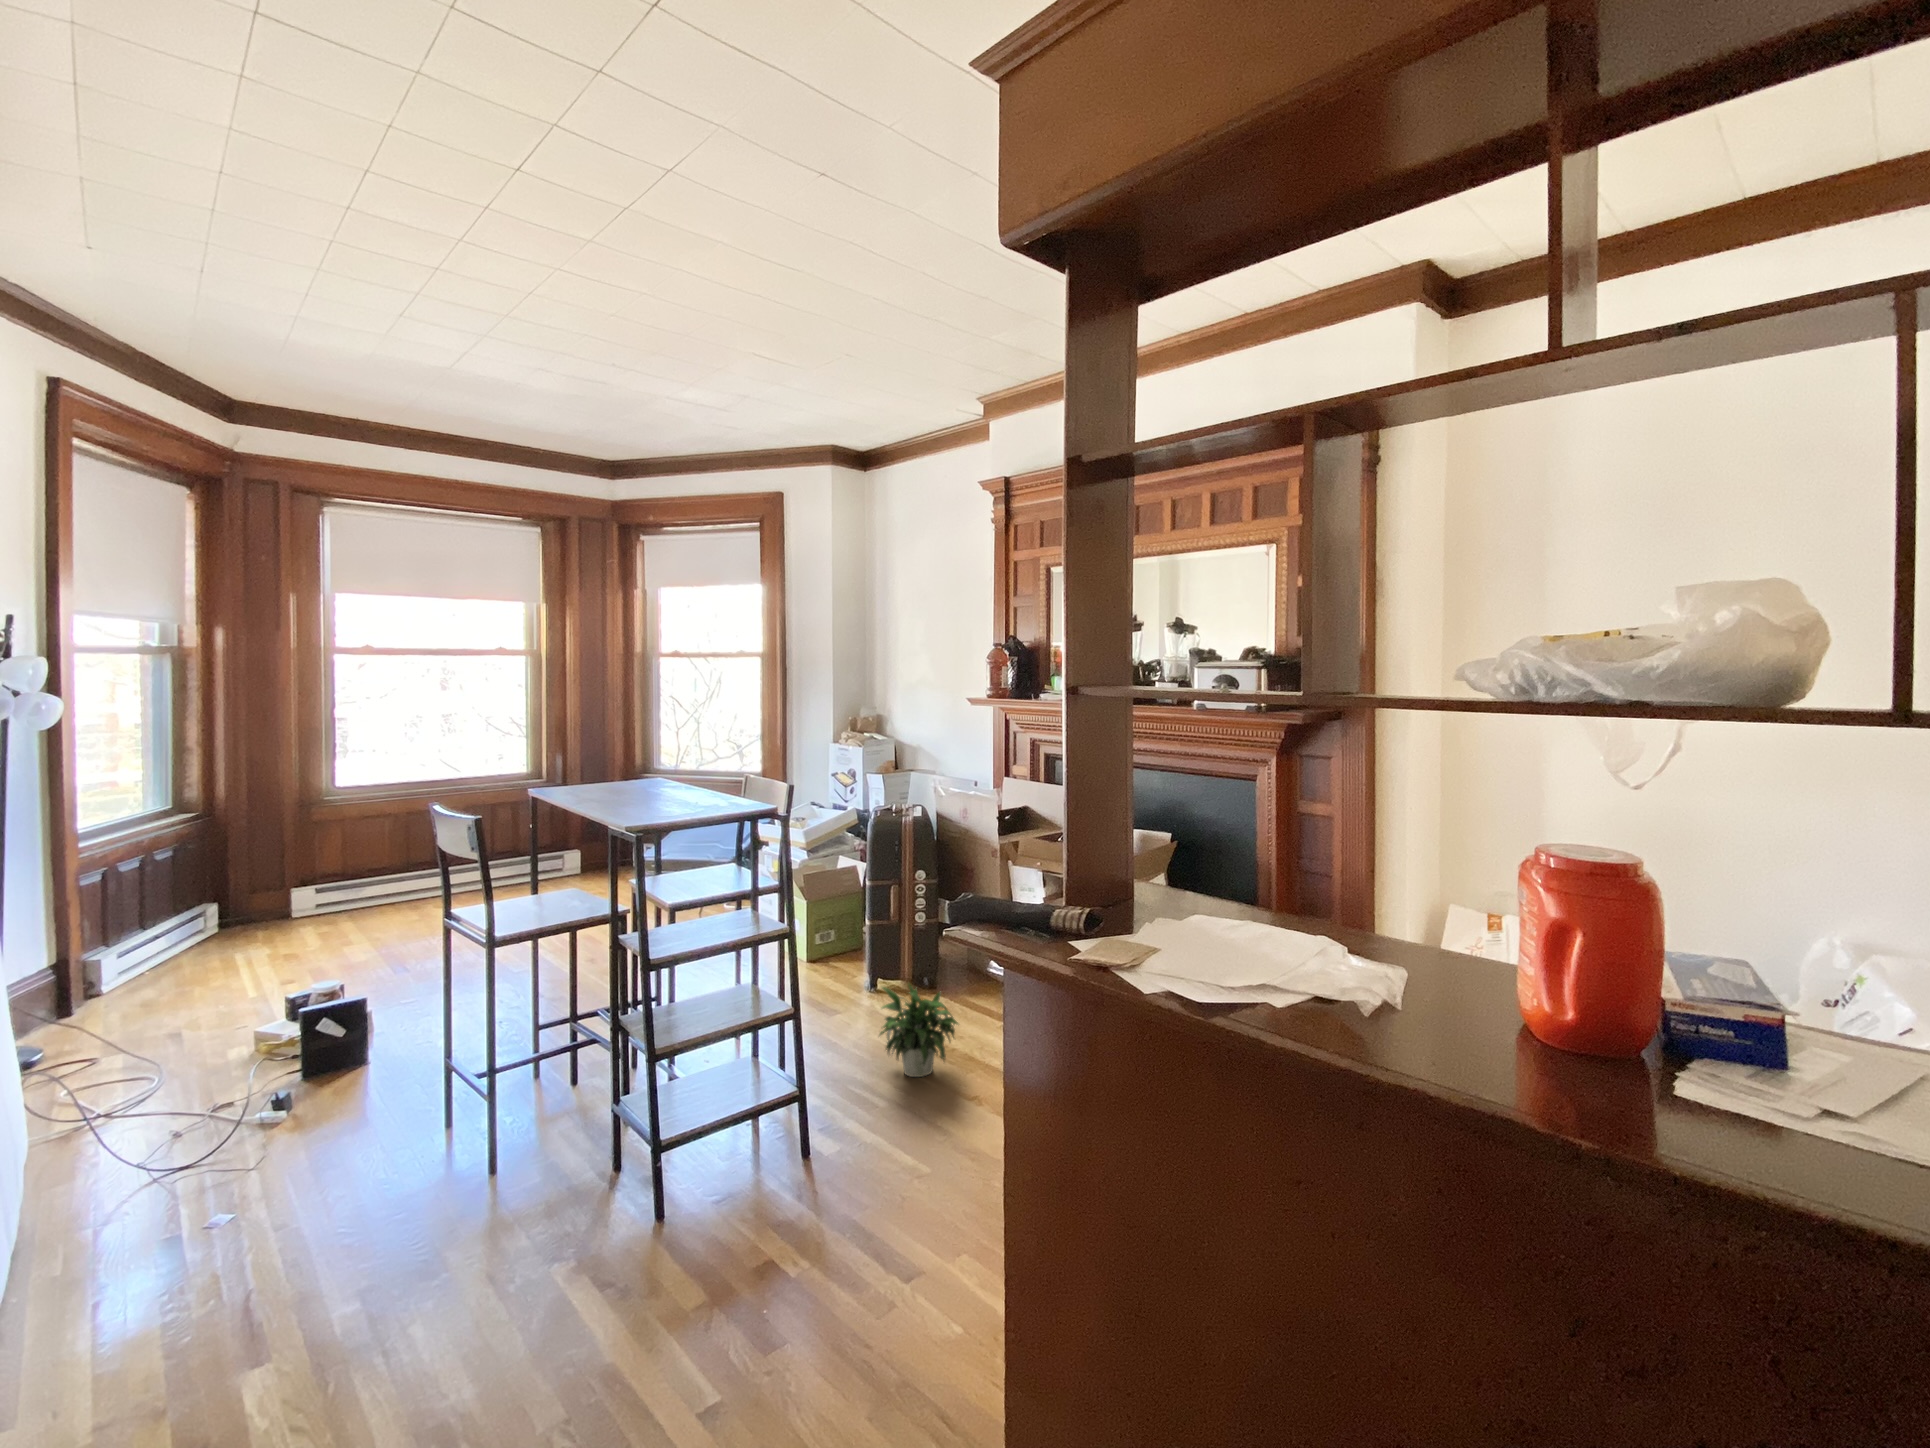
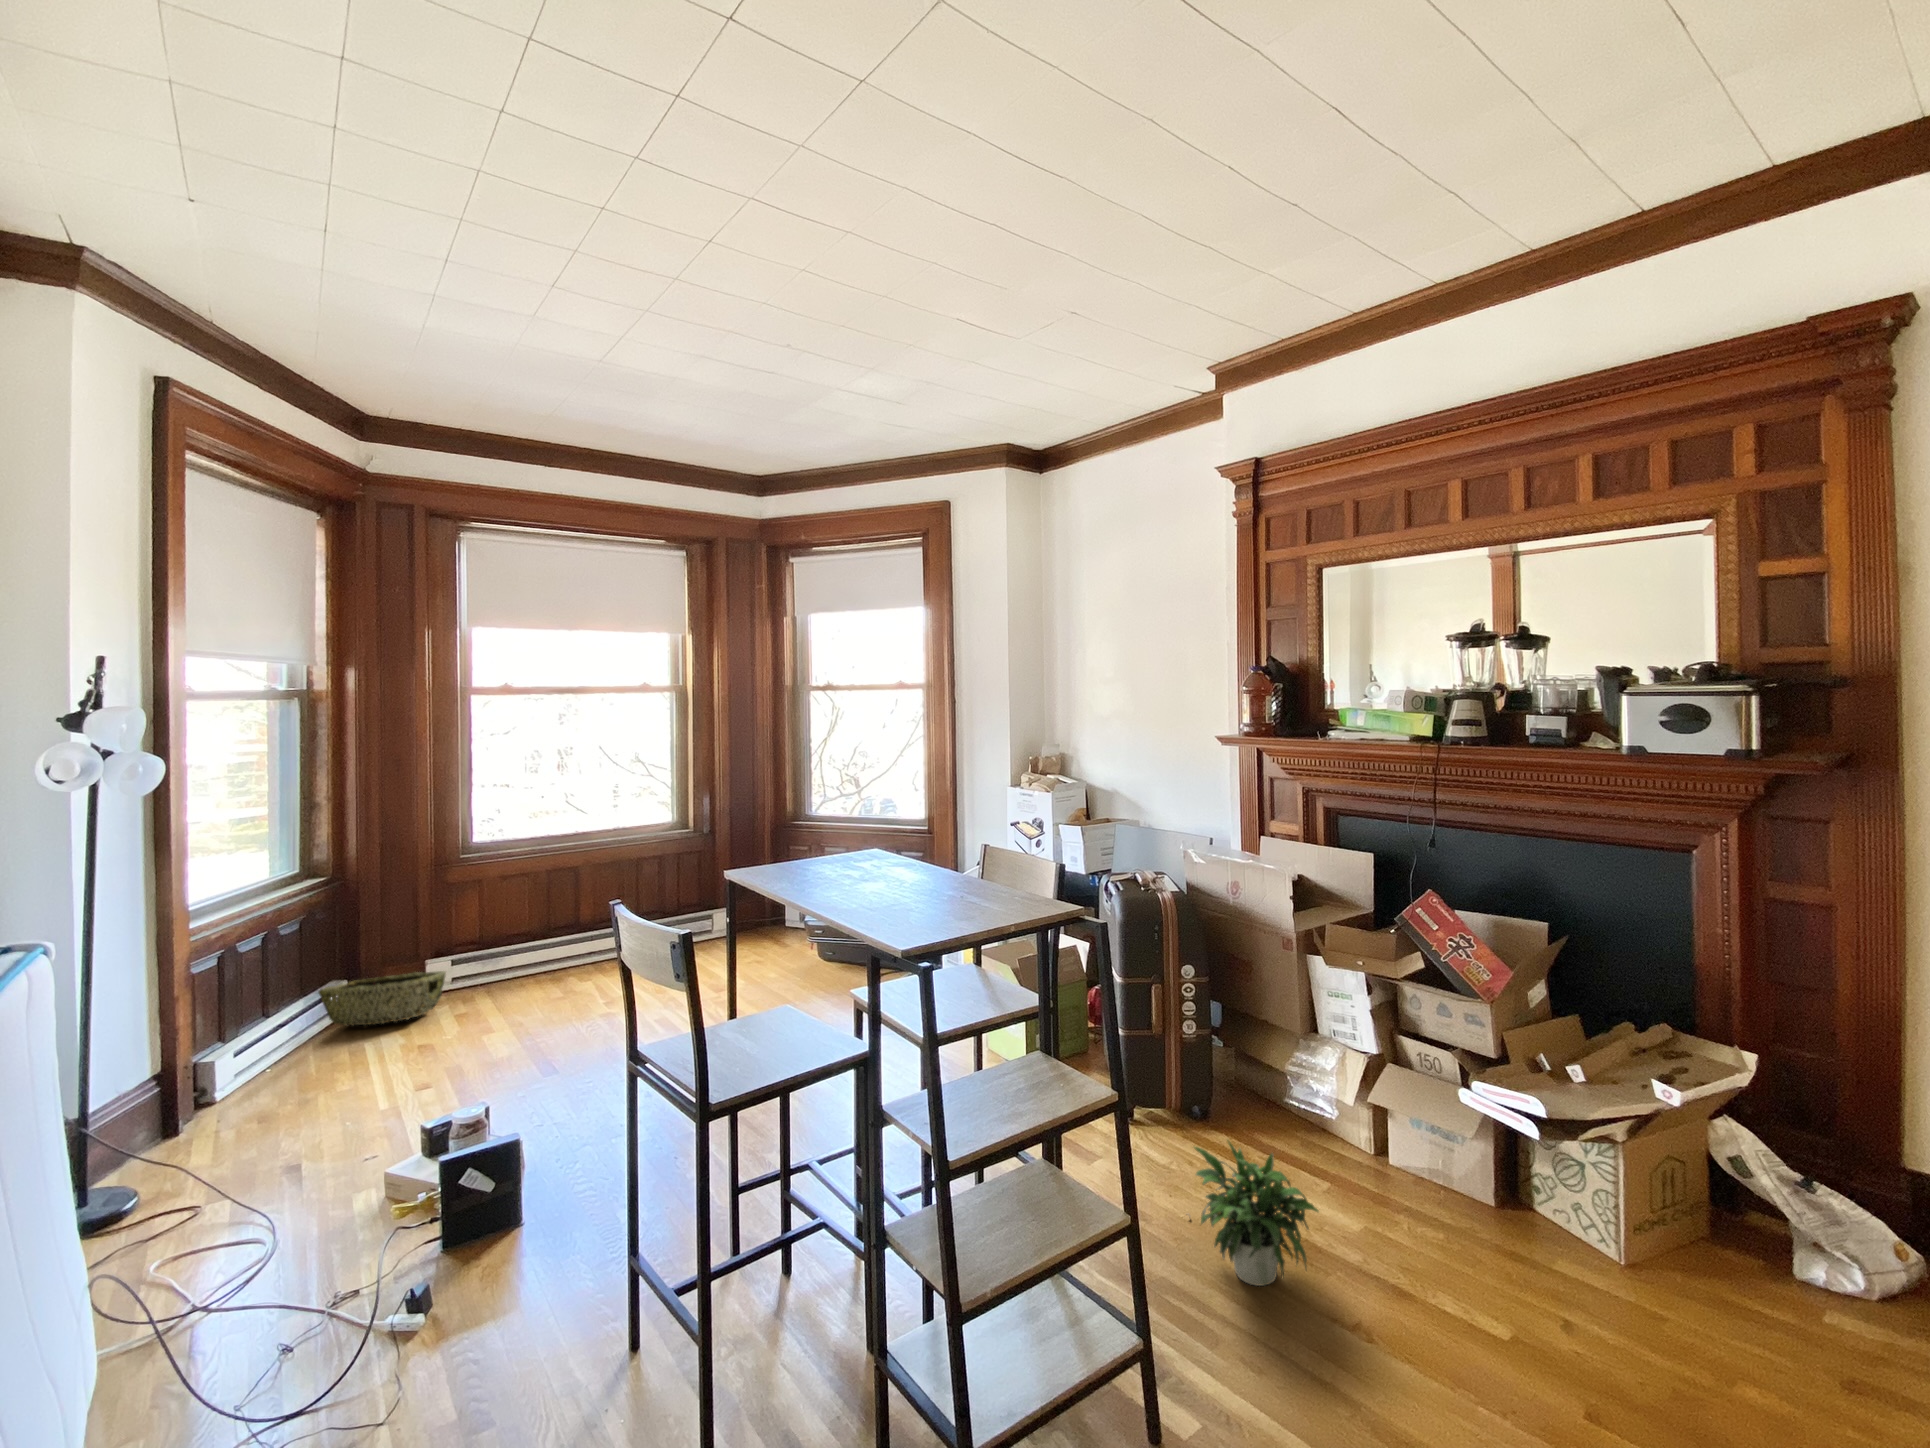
woven basket: none [191,896,311,940] -> present [319,971,446,1026]

